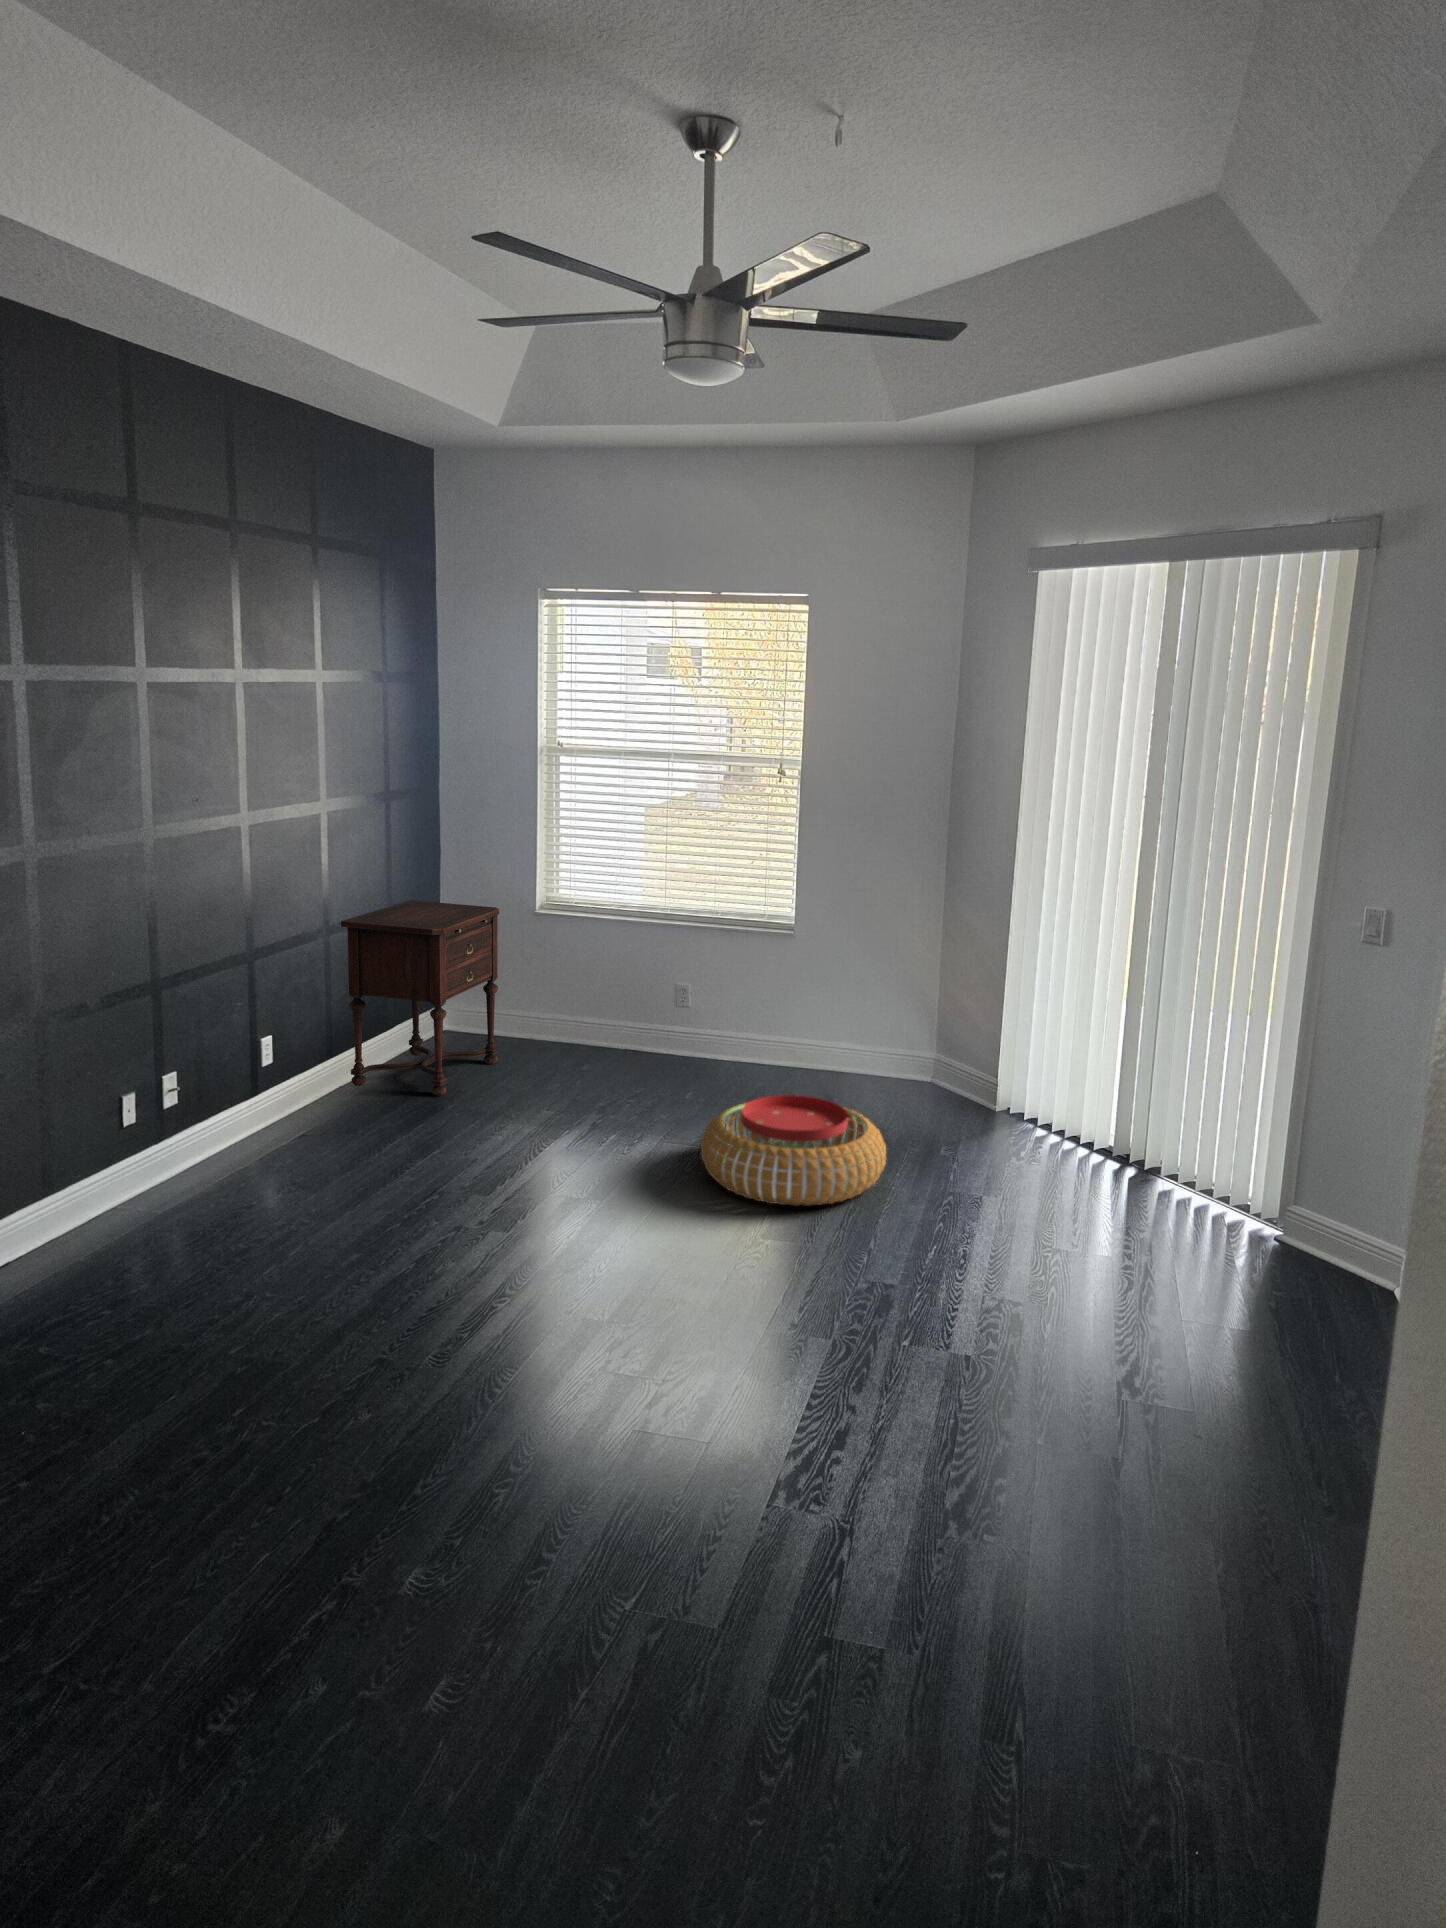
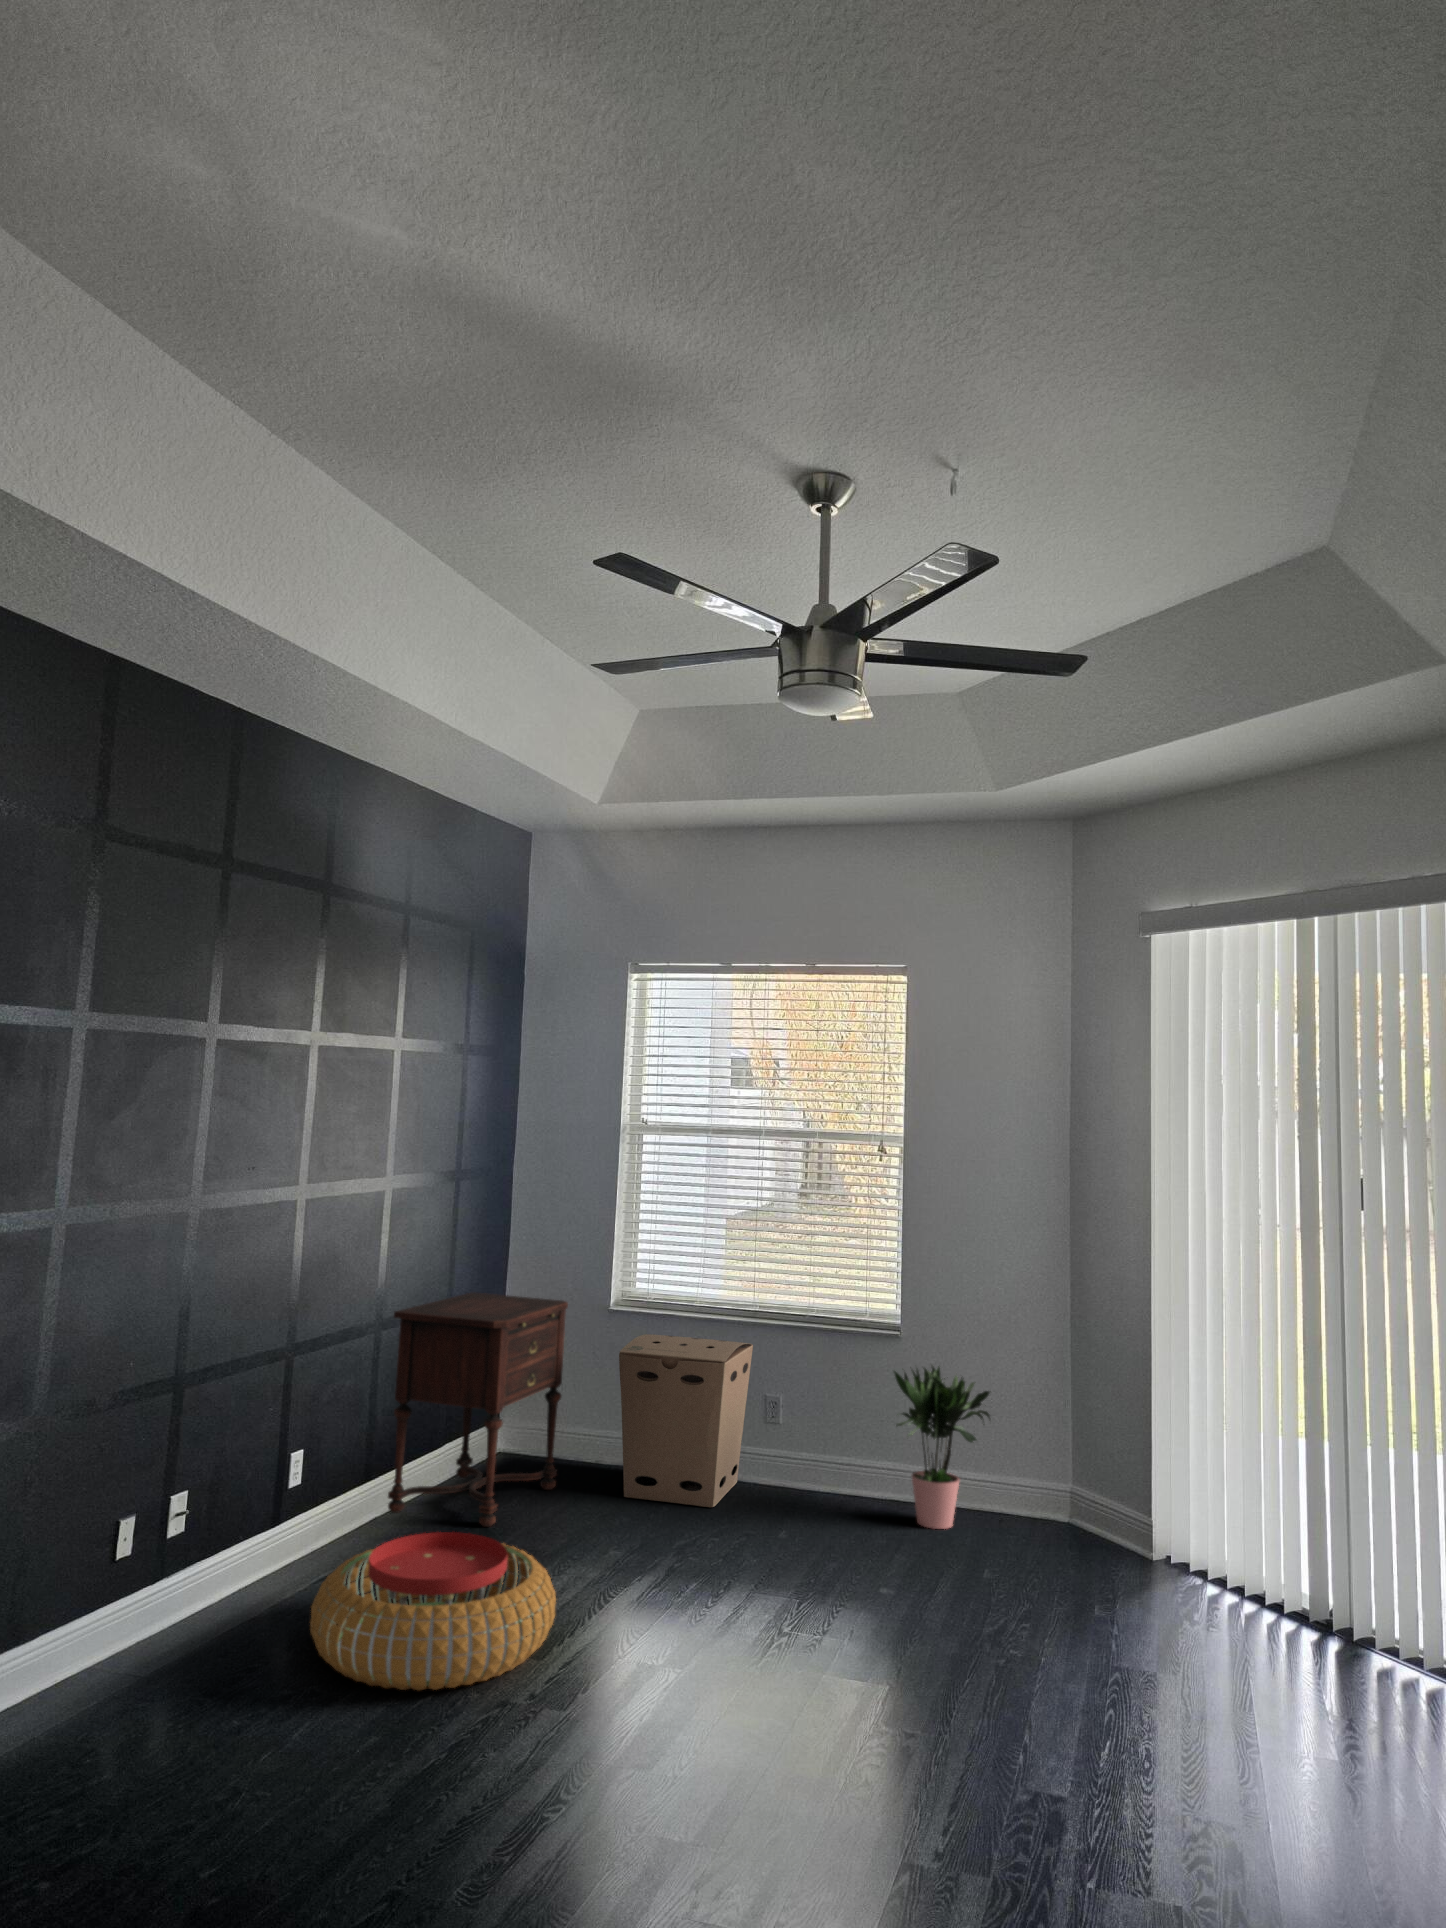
cardboard box: none [547,934,668,1076] -> present [619,1334,753,1507]
potted plant: none [784,953,879,1090] -> present [894,1366,990,1529]
pouf: present [701,1095,886,1206] -> present [310,1532,556,1691]

